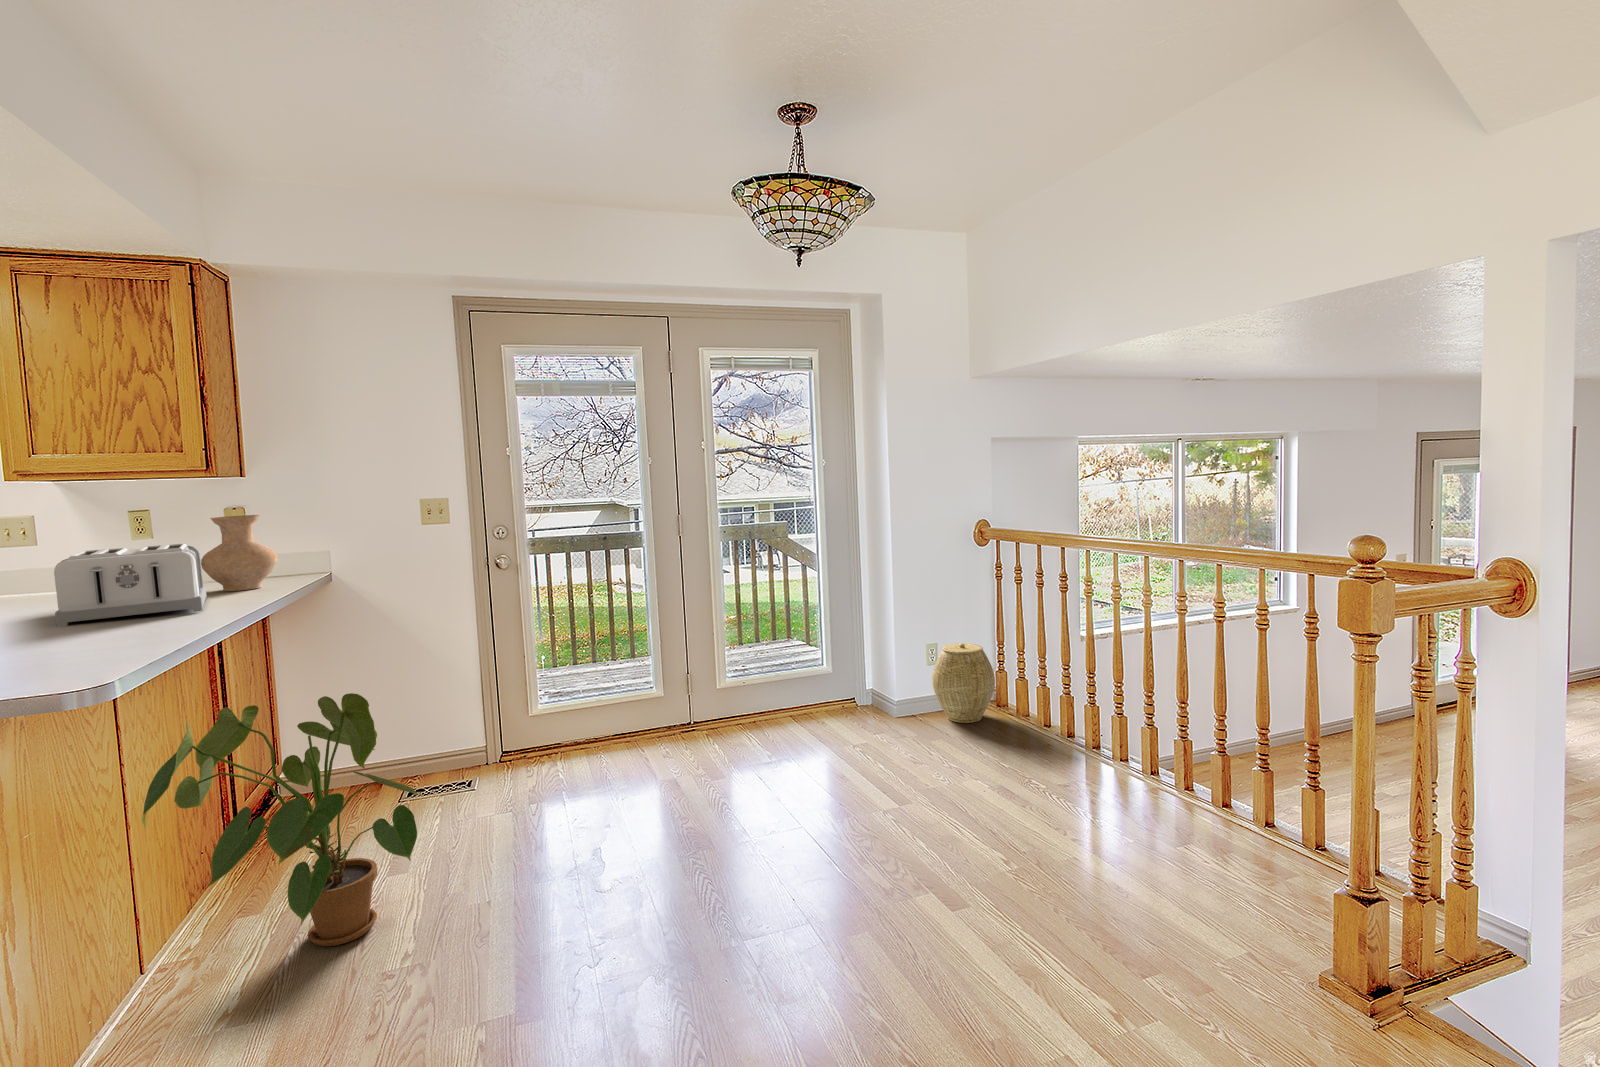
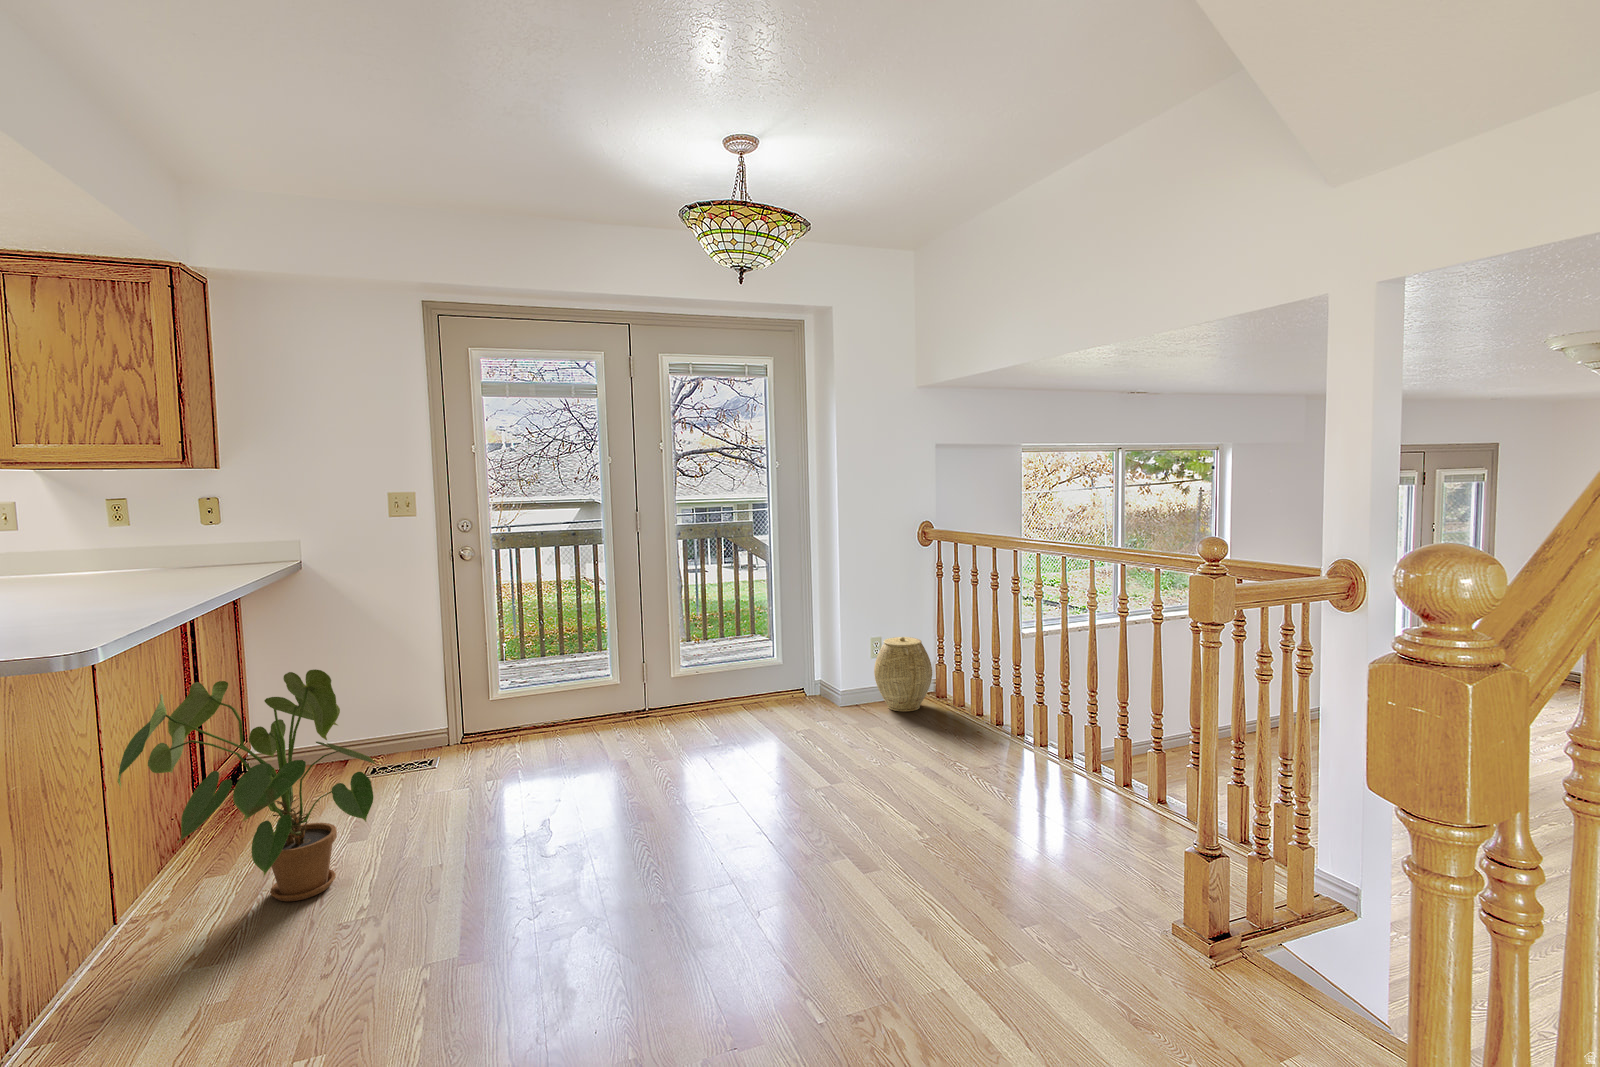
vase: present [201,515,277,591] -> none [176,505,249,576]
toaster: present [54,544,207,627] -> none [38,530,181,604]

